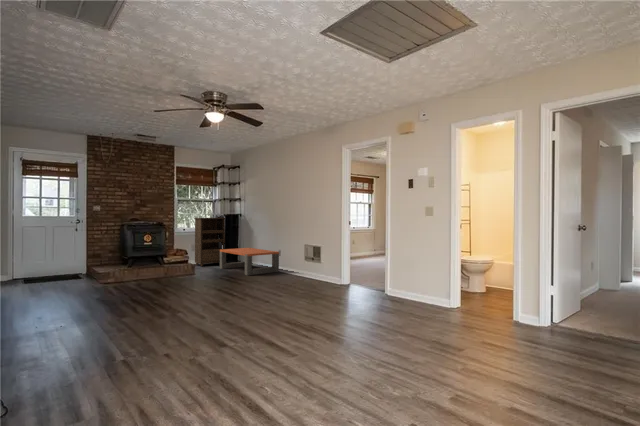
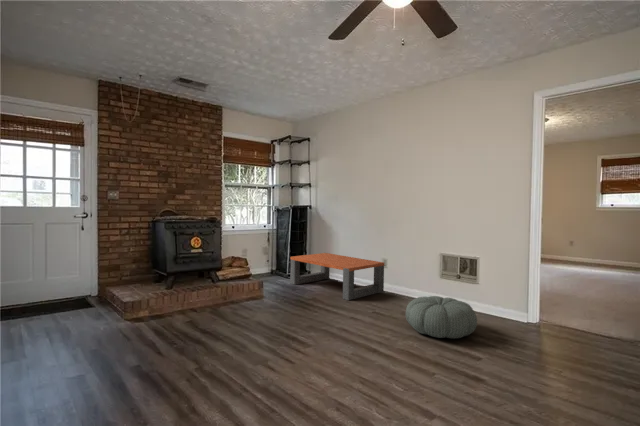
bookshelf: present [194,218,226,266] -> none [248,210,290,279]
pouf: none [262,267,303,289] -> present [406,296,477,339]

